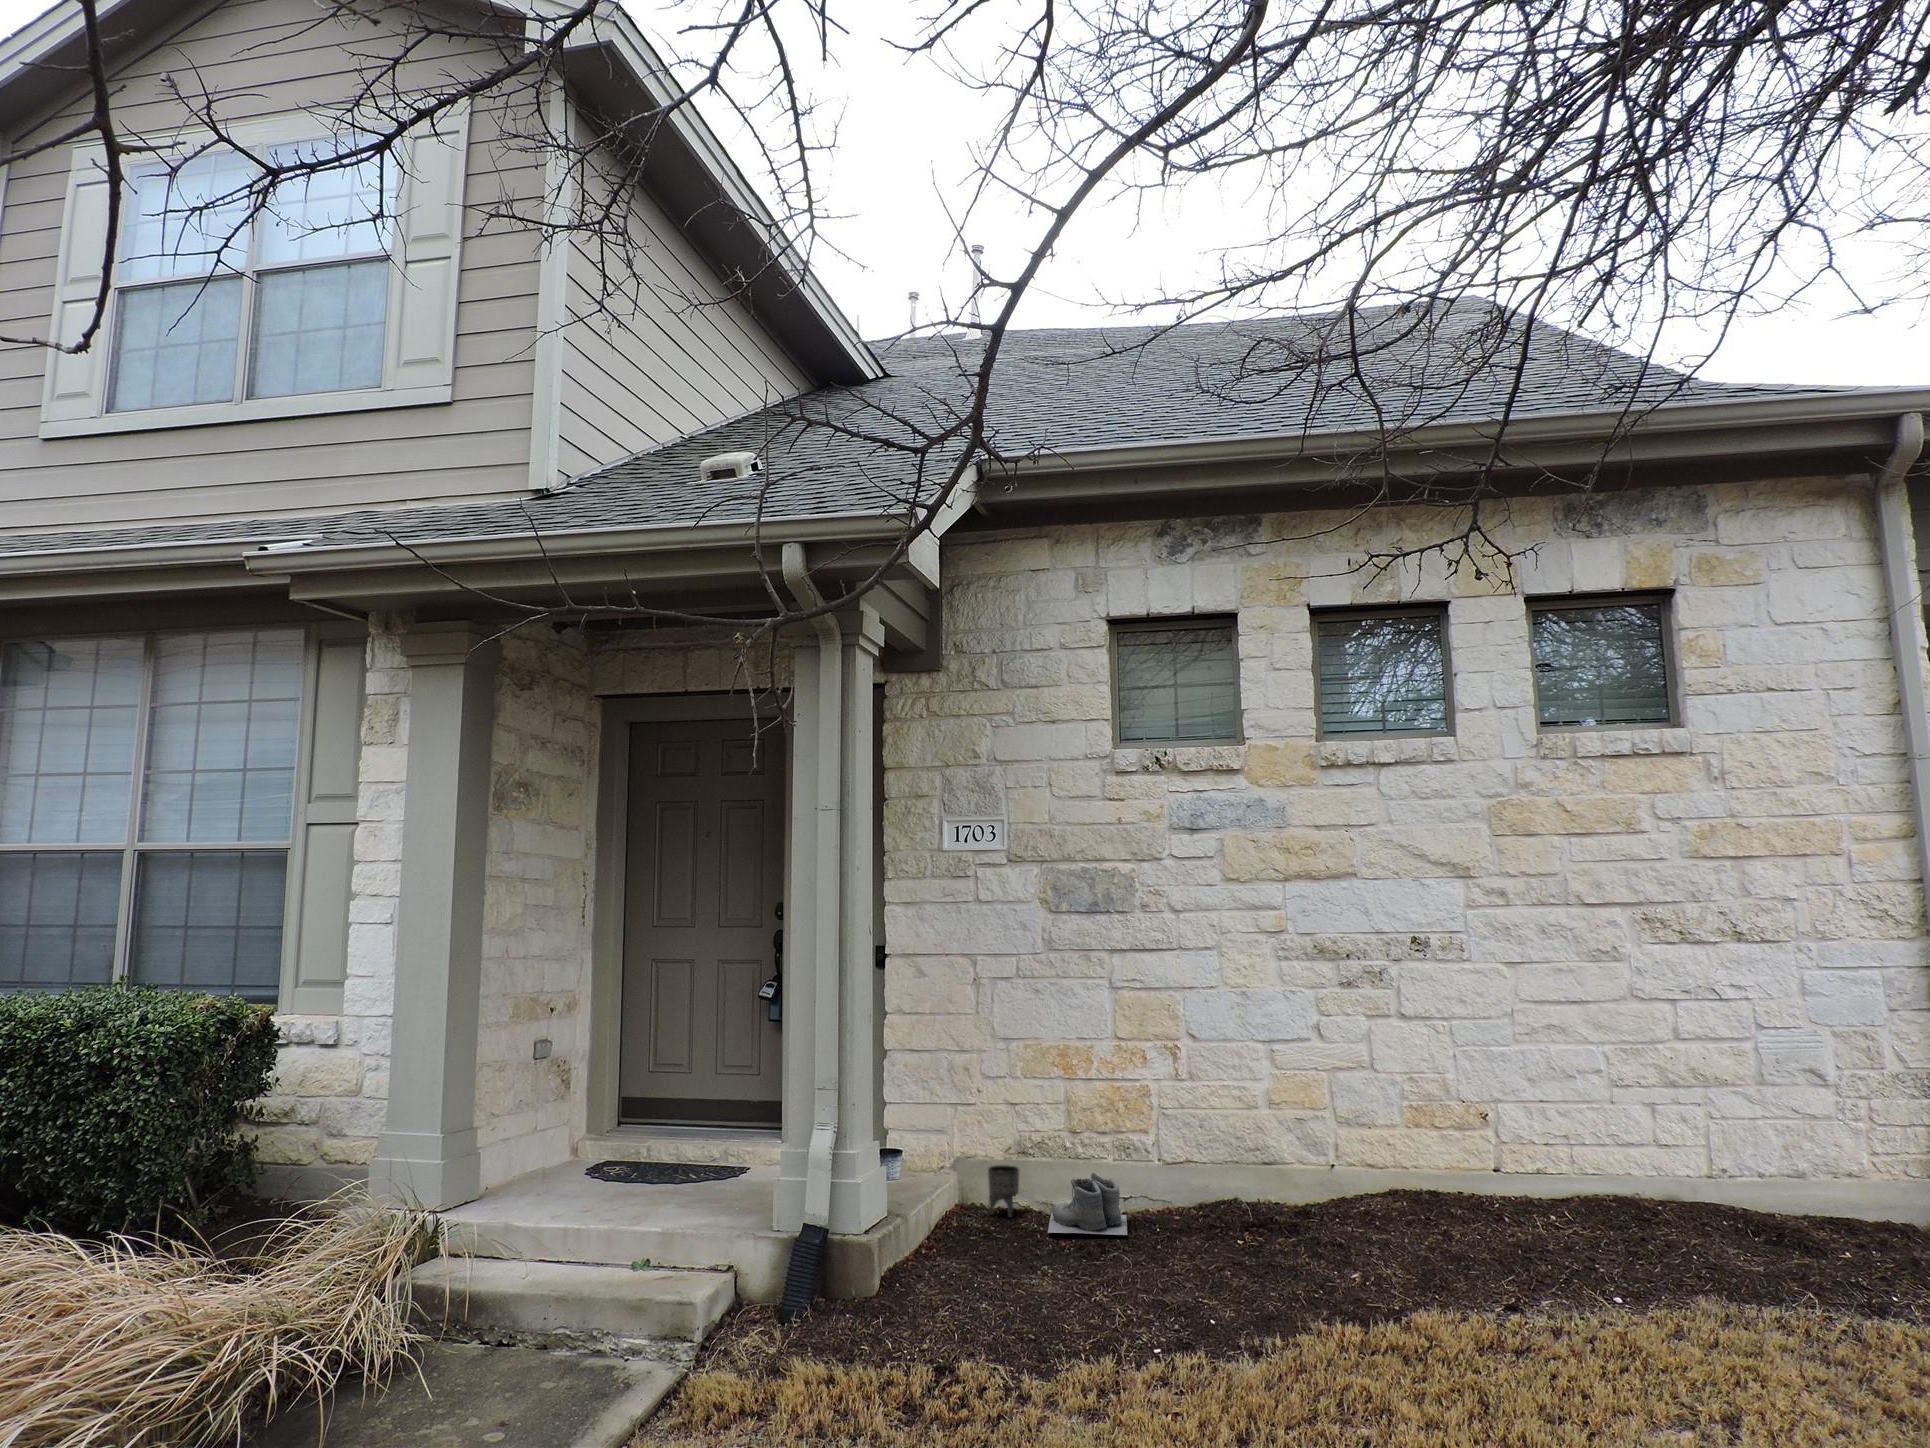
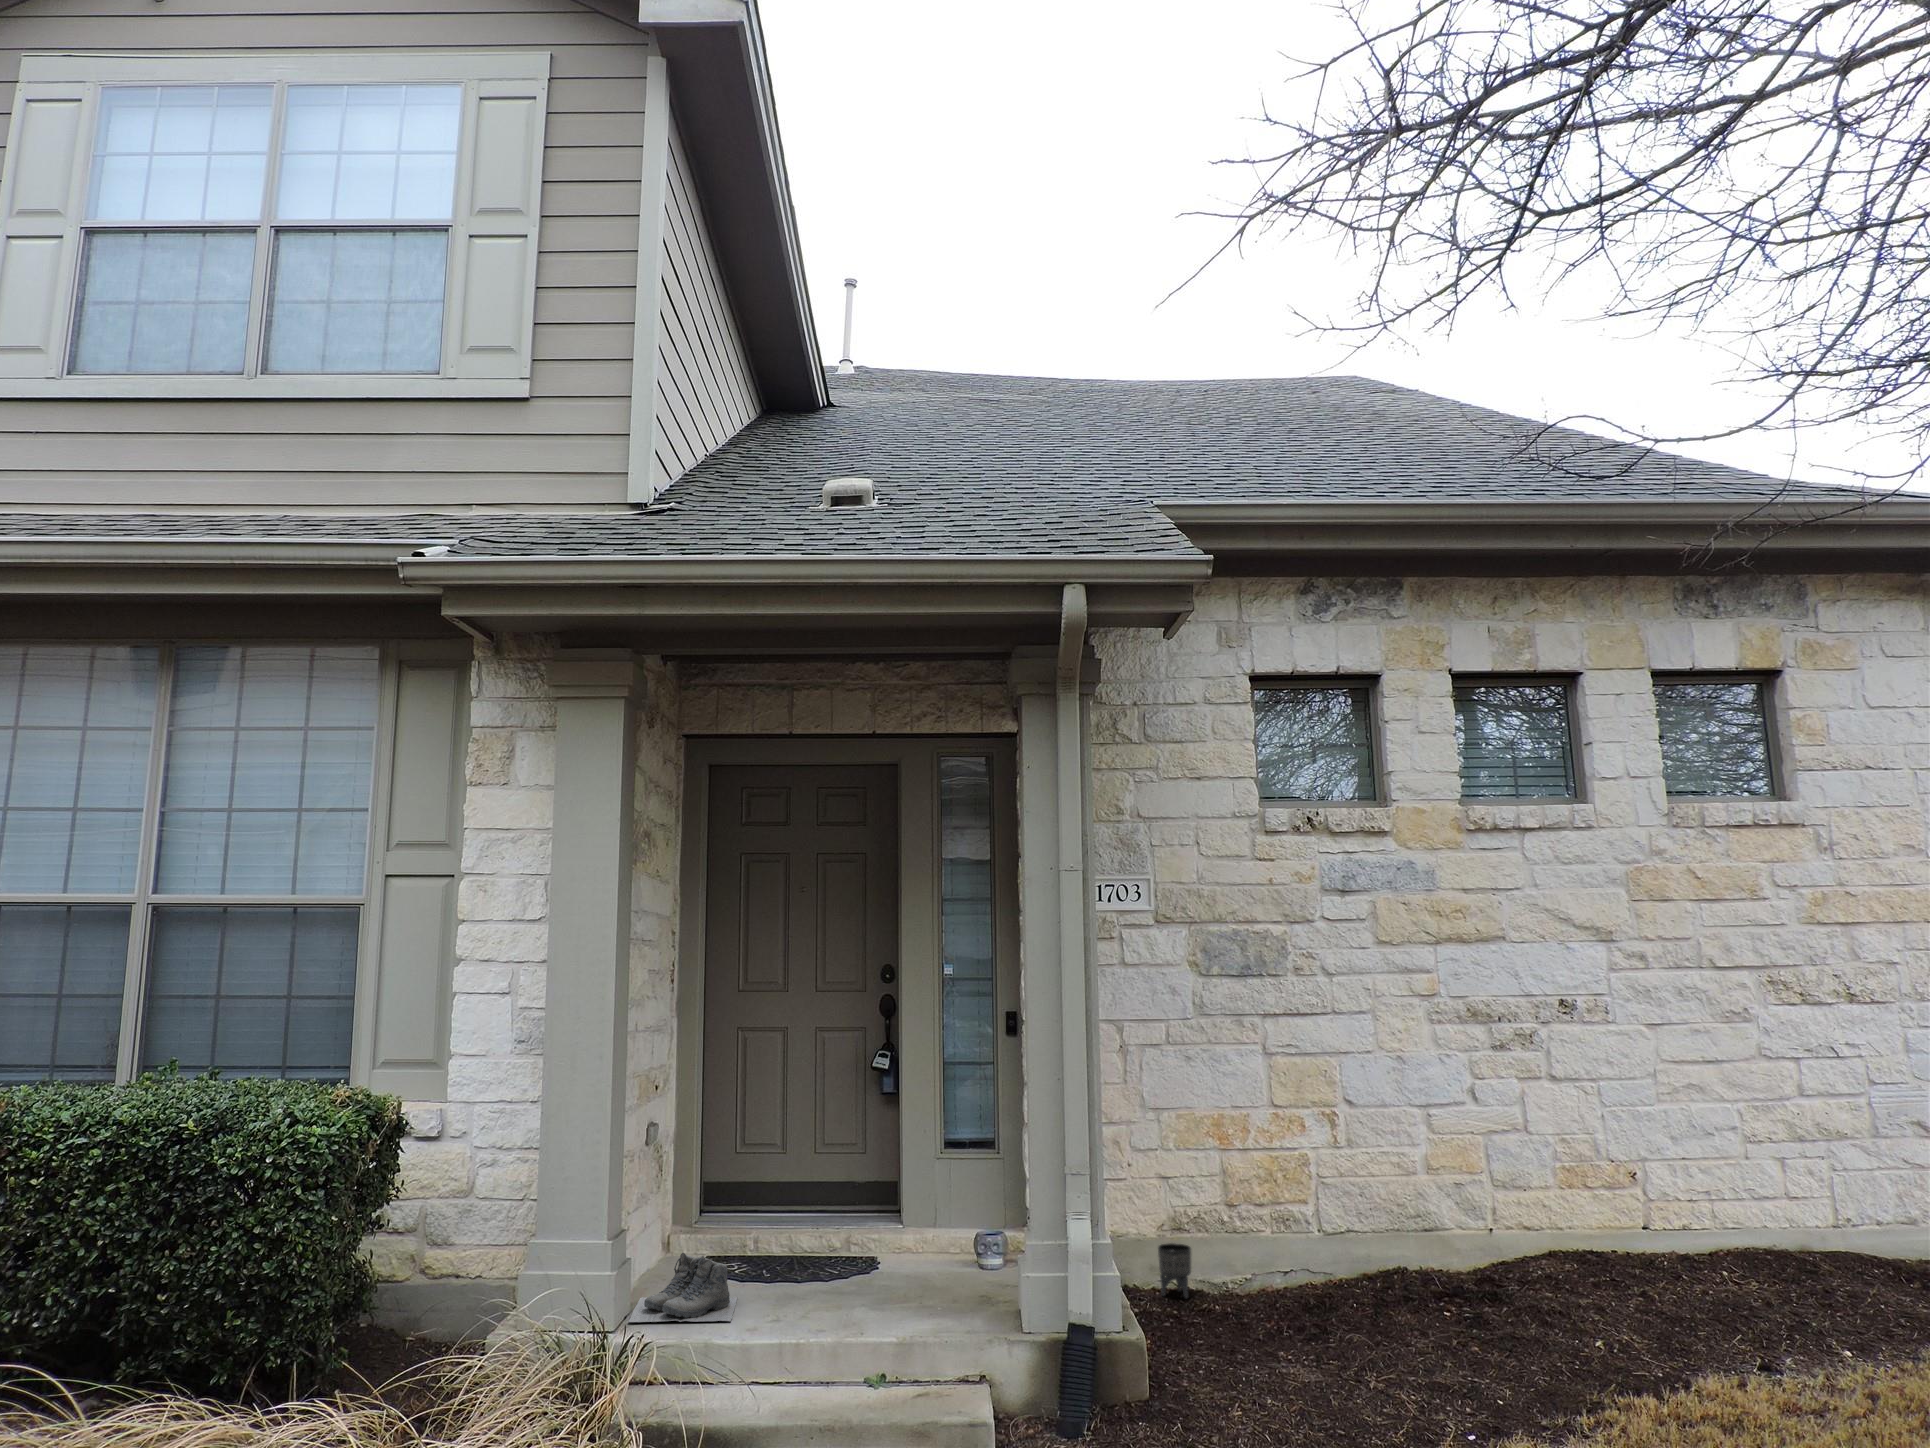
boots: present [1048,1173,1127,1235] -> present [629,1253,737,1322]

